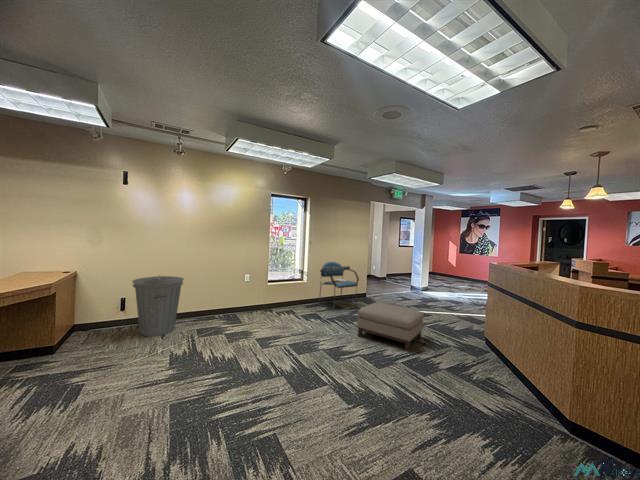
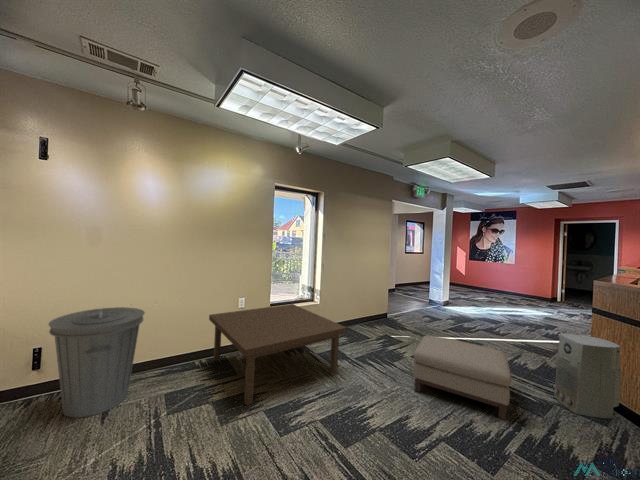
chair: present [319,262,359,309] -> none [334,275,385,342]
coffee table: none [224,281,316,337] -> present [209,304,347,405]
air purifier: none [455,300,493,354] -> present [554,334,621,418]

